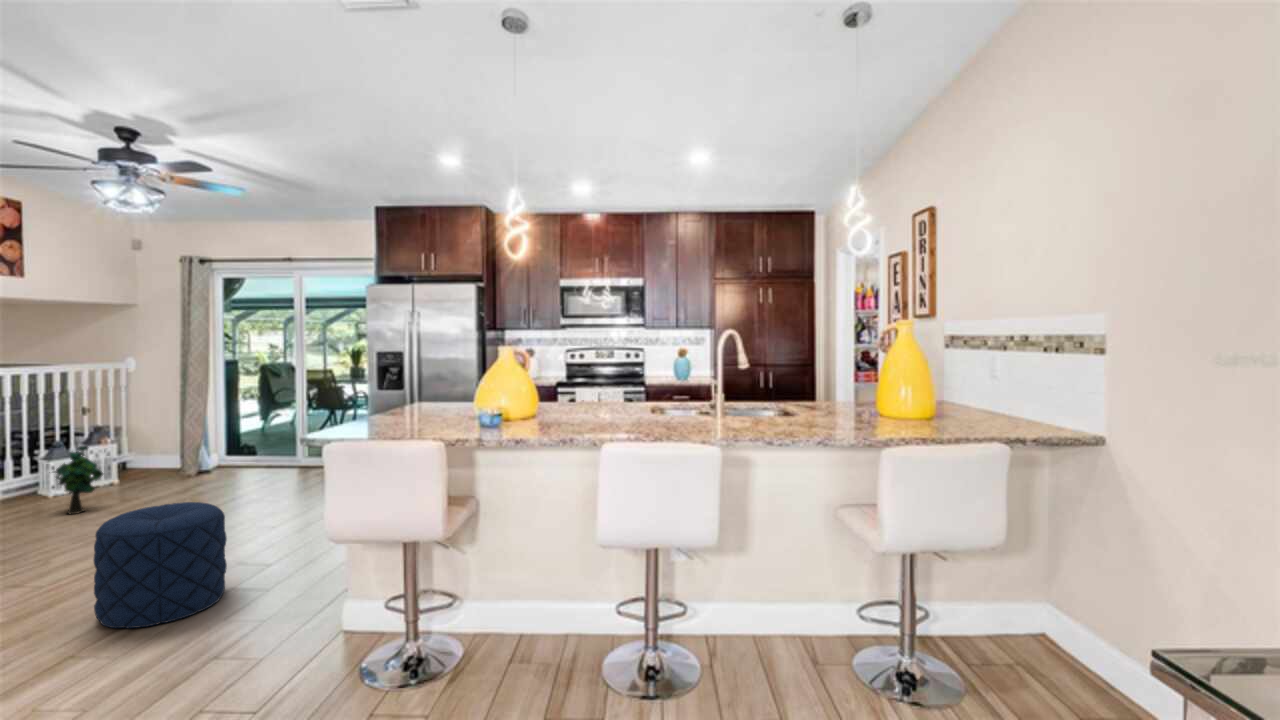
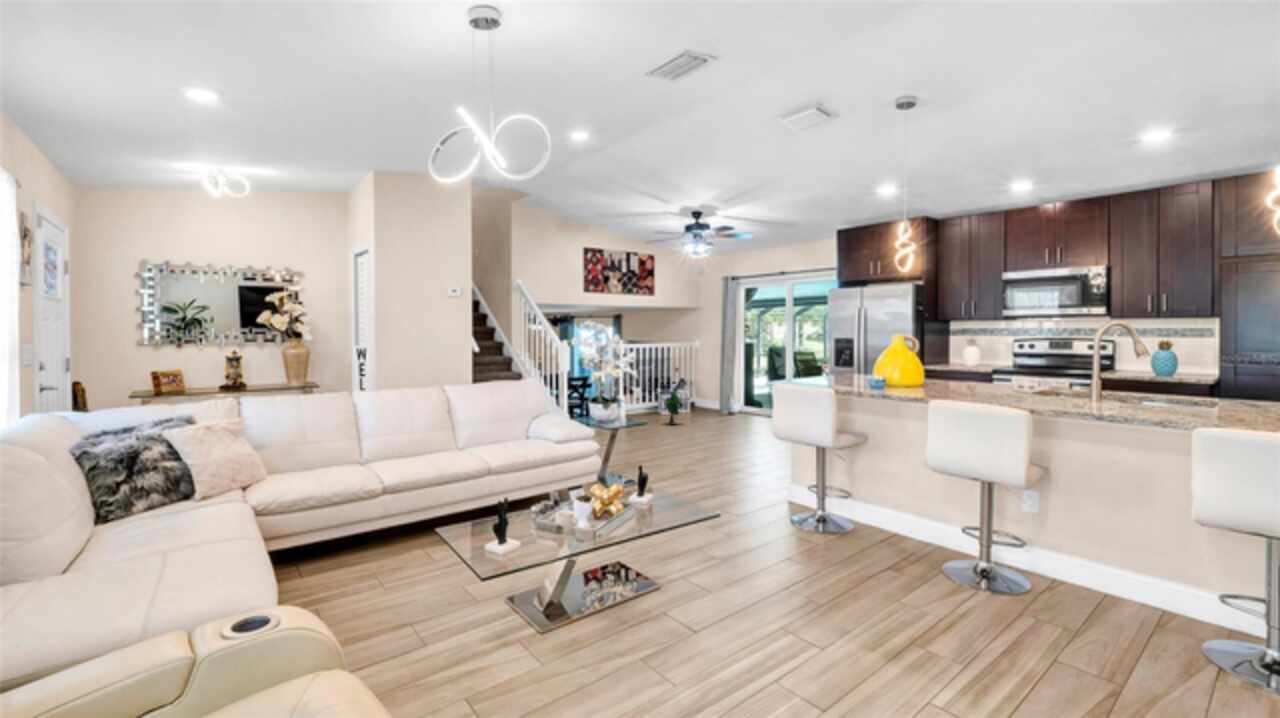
pouf: present [94,502,227,628] -> none [678,418,732,476]

